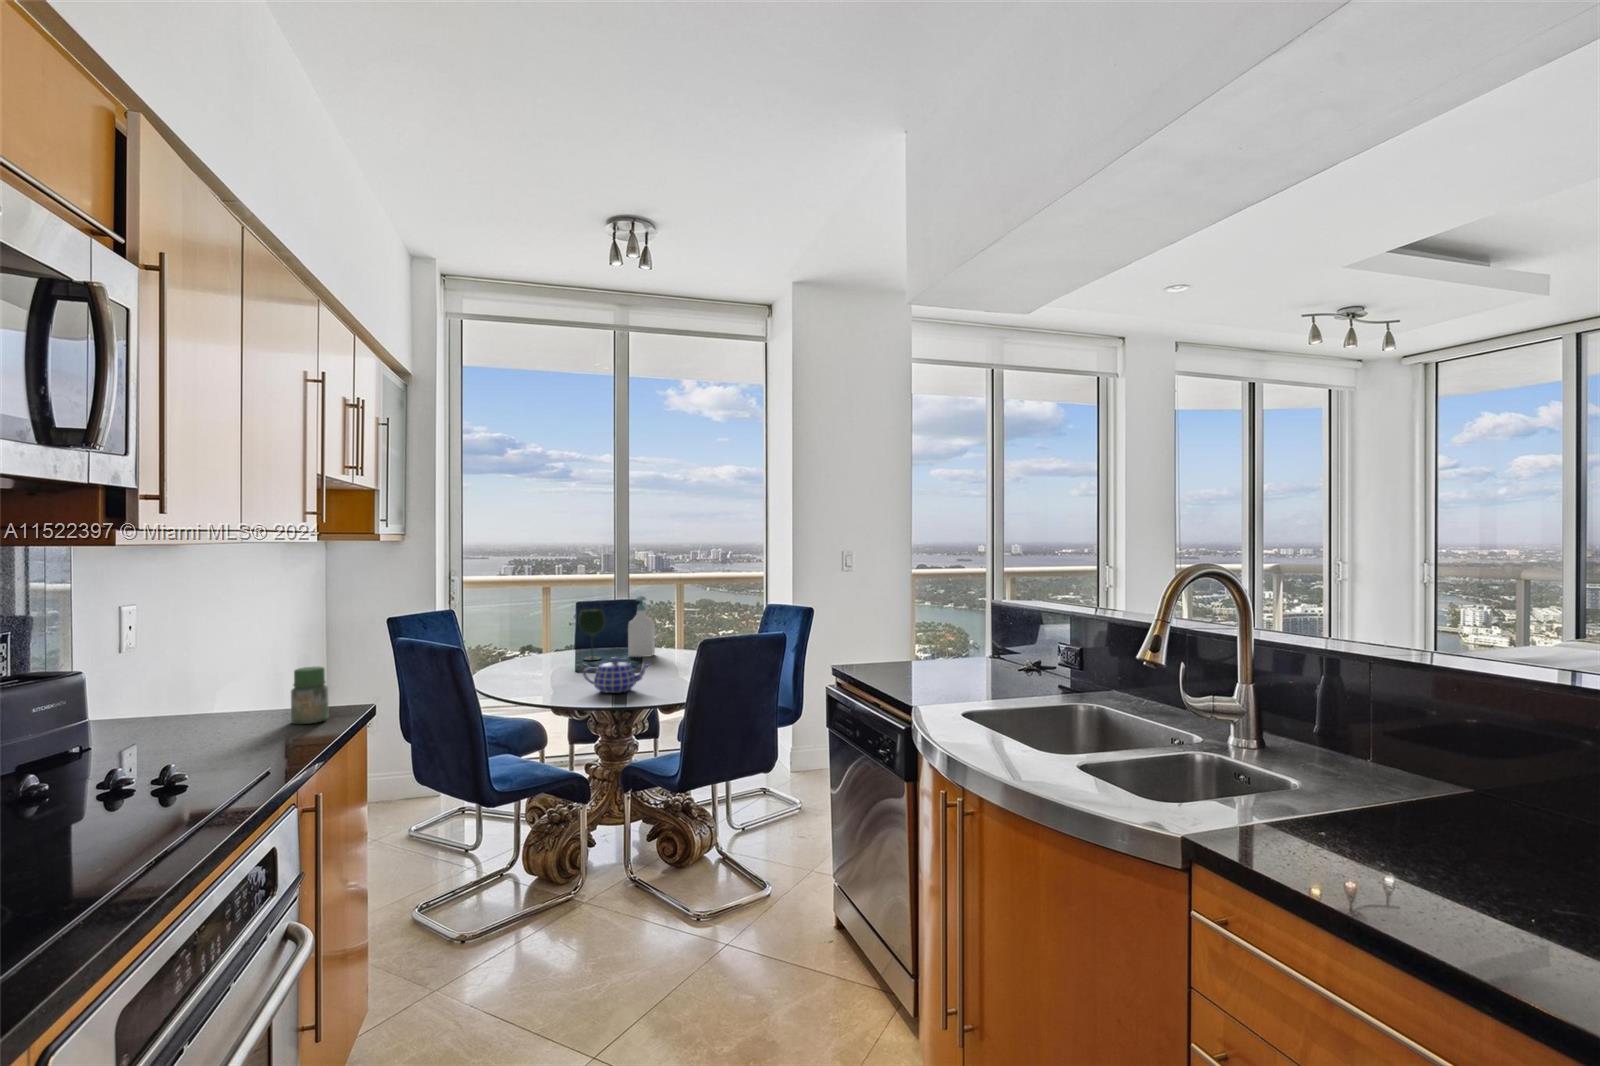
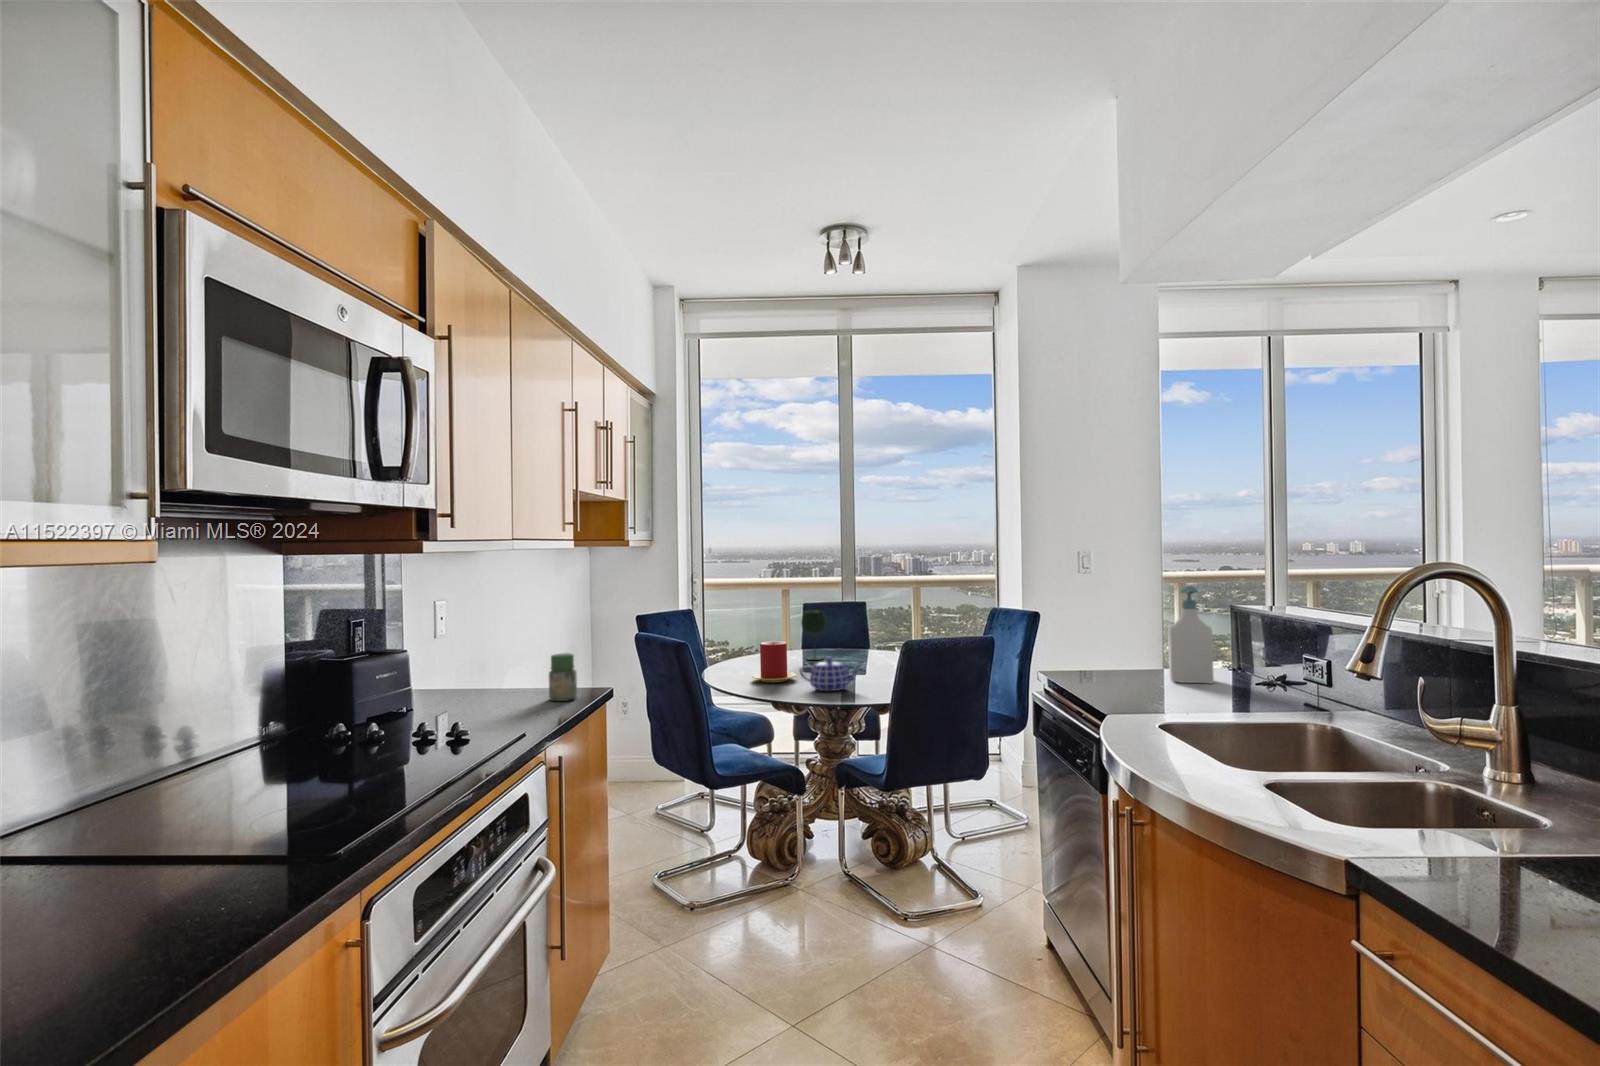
soap bottle: present [628,596,655,657] -> present [1168,586,1214,683]
candle: none [528,643,577,686] -> present [752,641,796,682]

